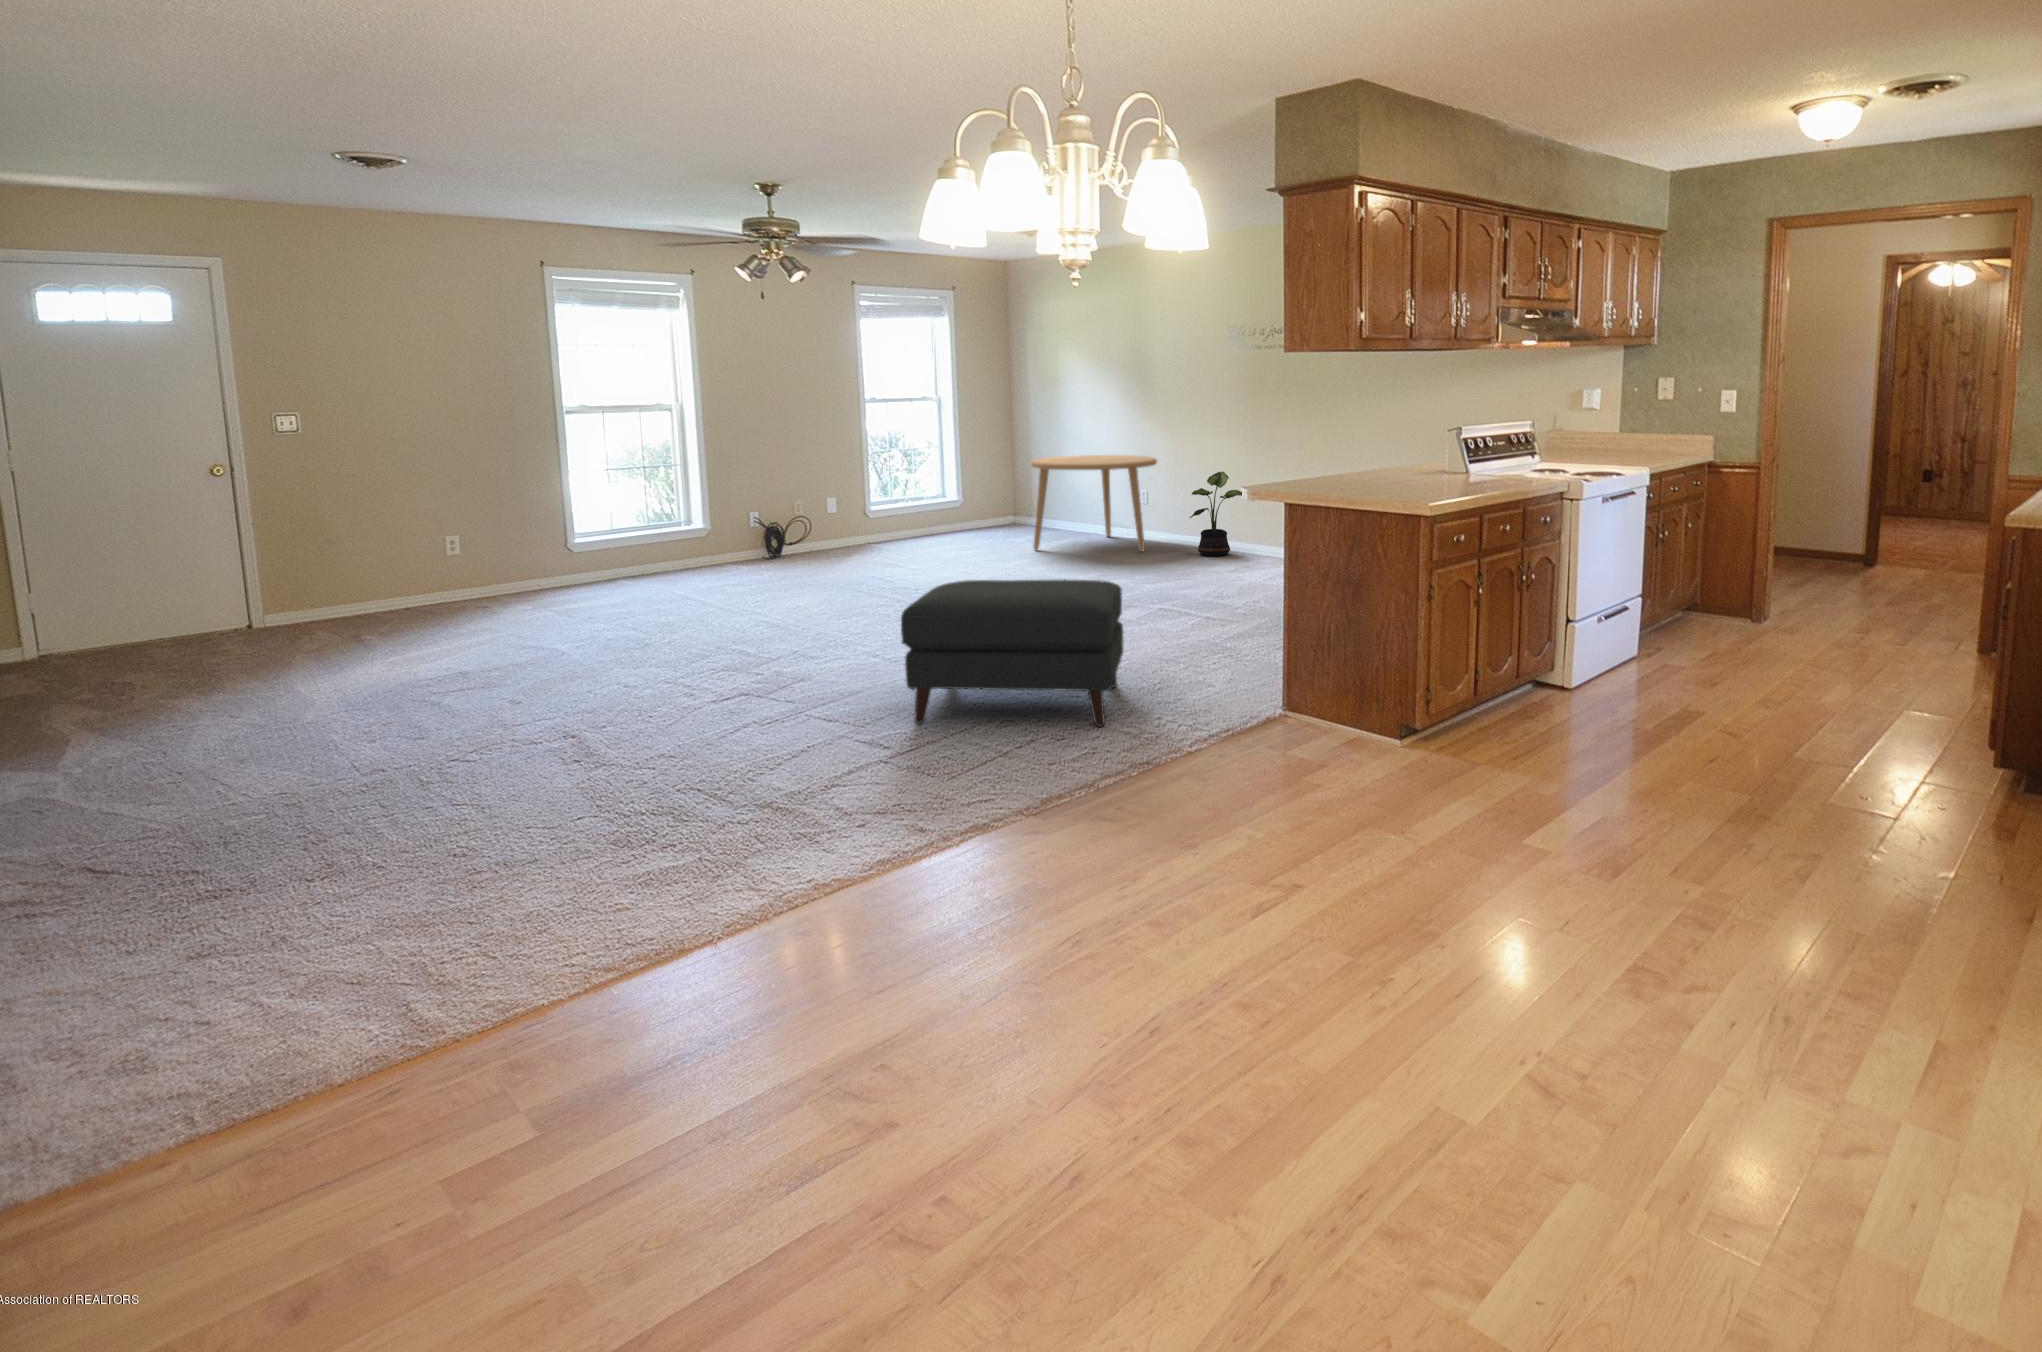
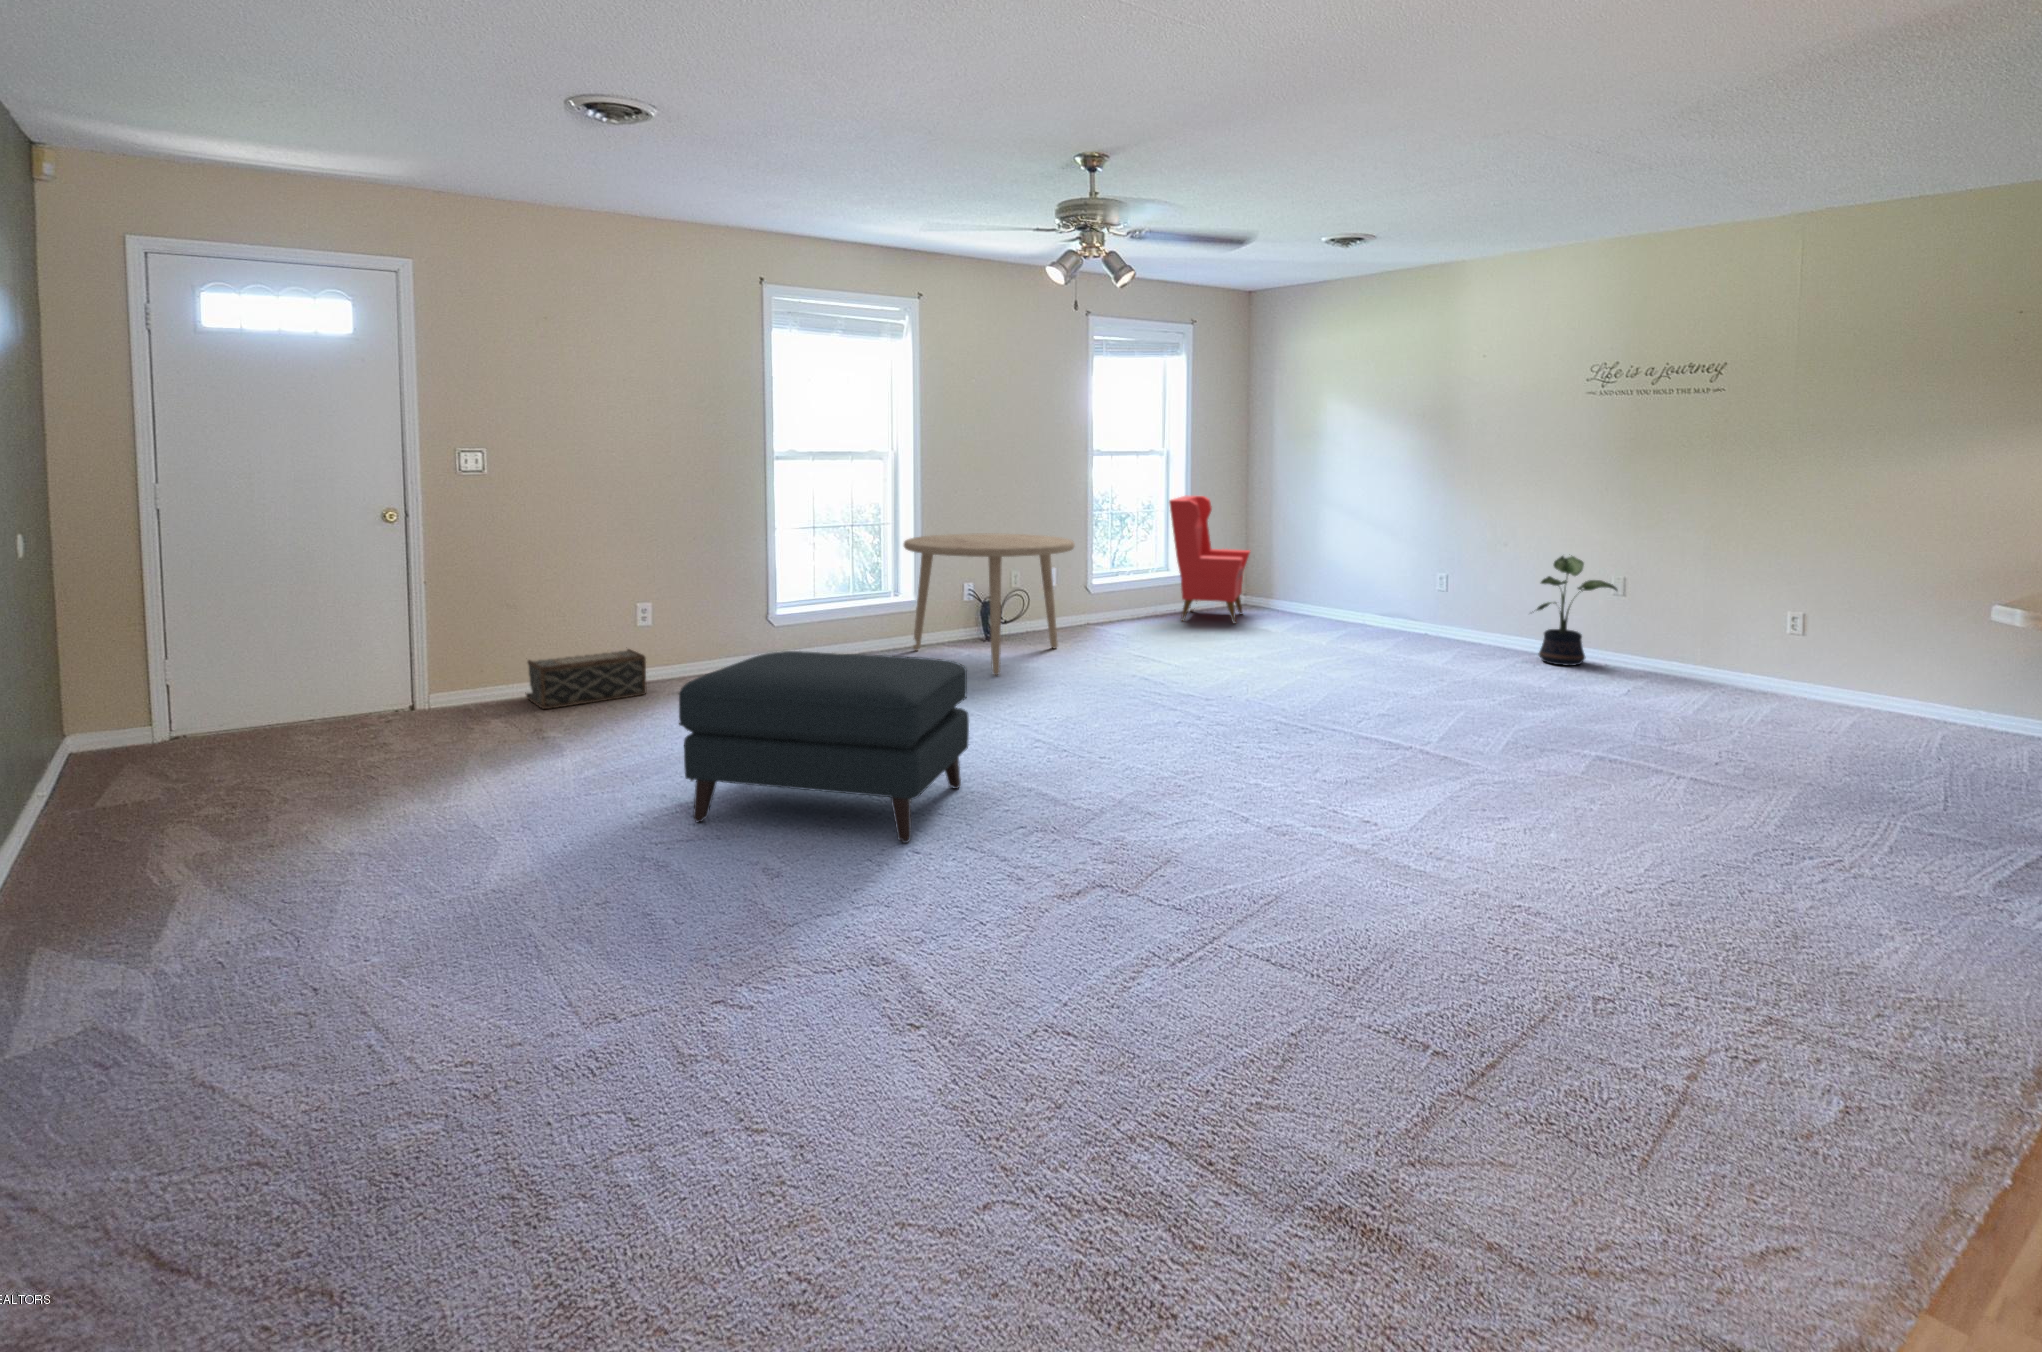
armchair: none [930,433,1010,538] -> present [1169,496,1250,624]
dining table: present [1031,455,1157,552] -> present [904,533,1075,675]
woven basket: none [348,573,458,623] -> present [526,649,647,709]
ottoman: present [901,580,1124,727] -> present [679,651,969,843]

